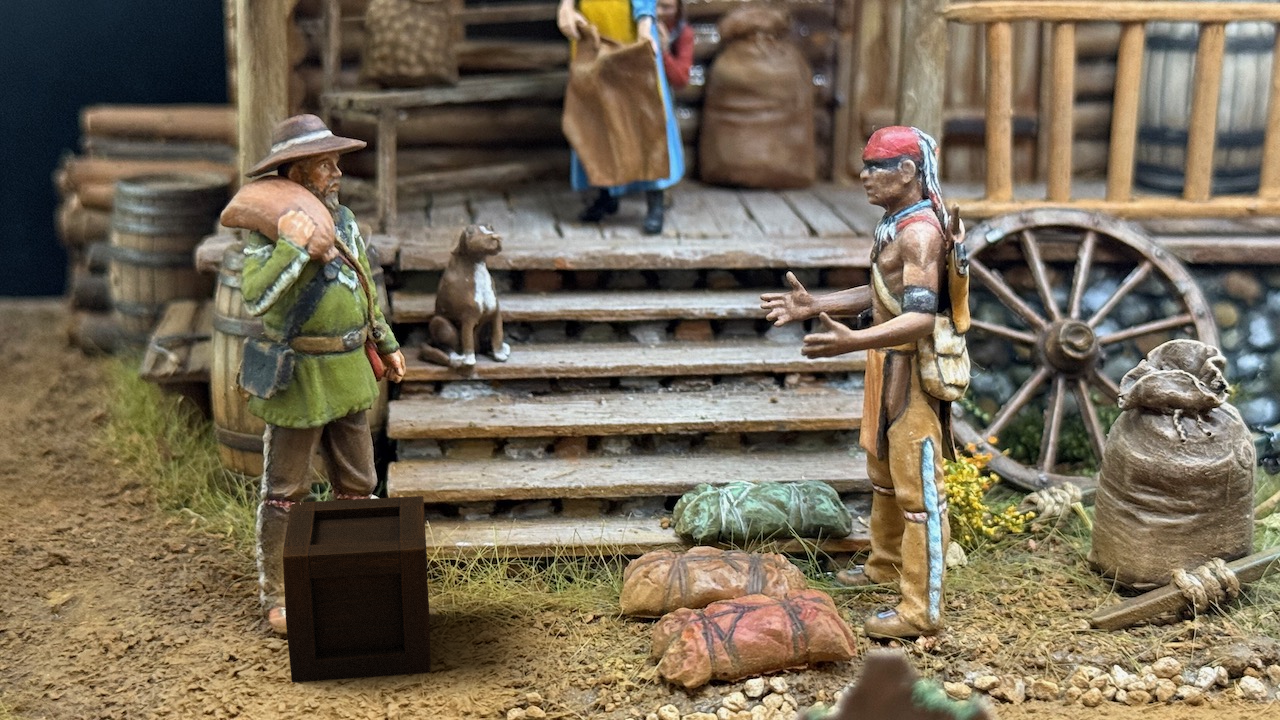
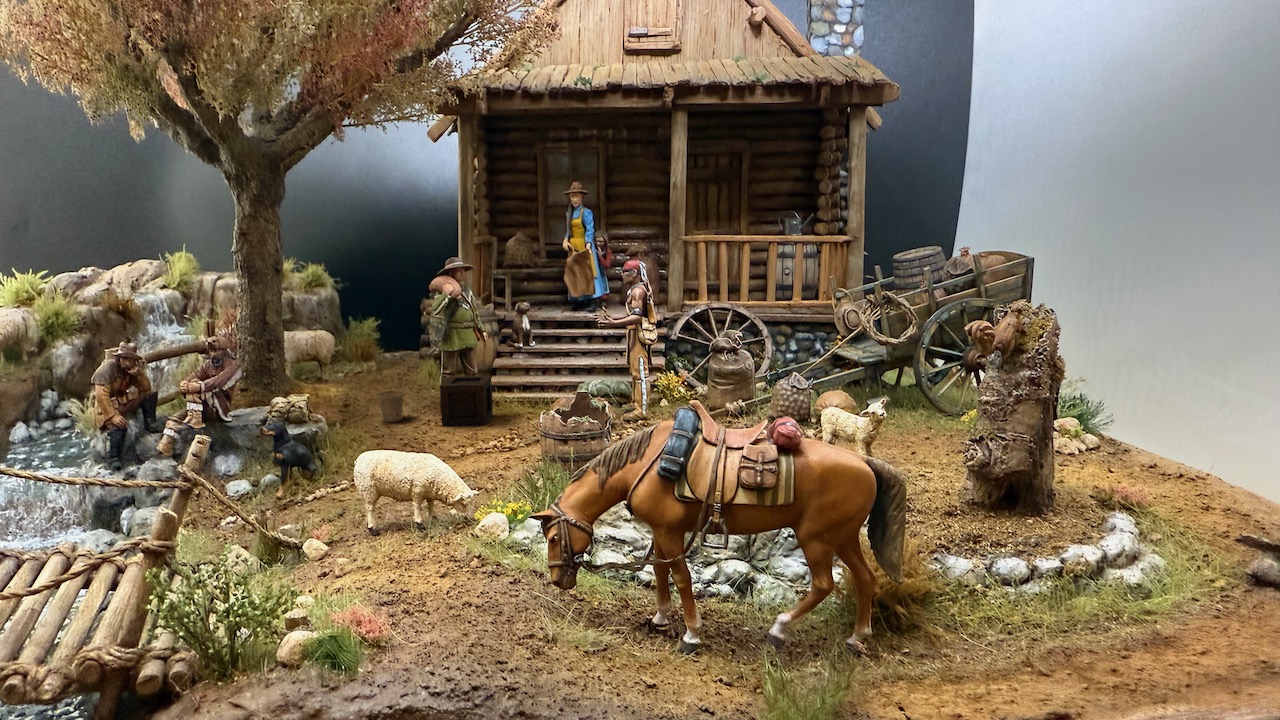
basket: none [52,553,153,667] -> present [375,390,406,422]

